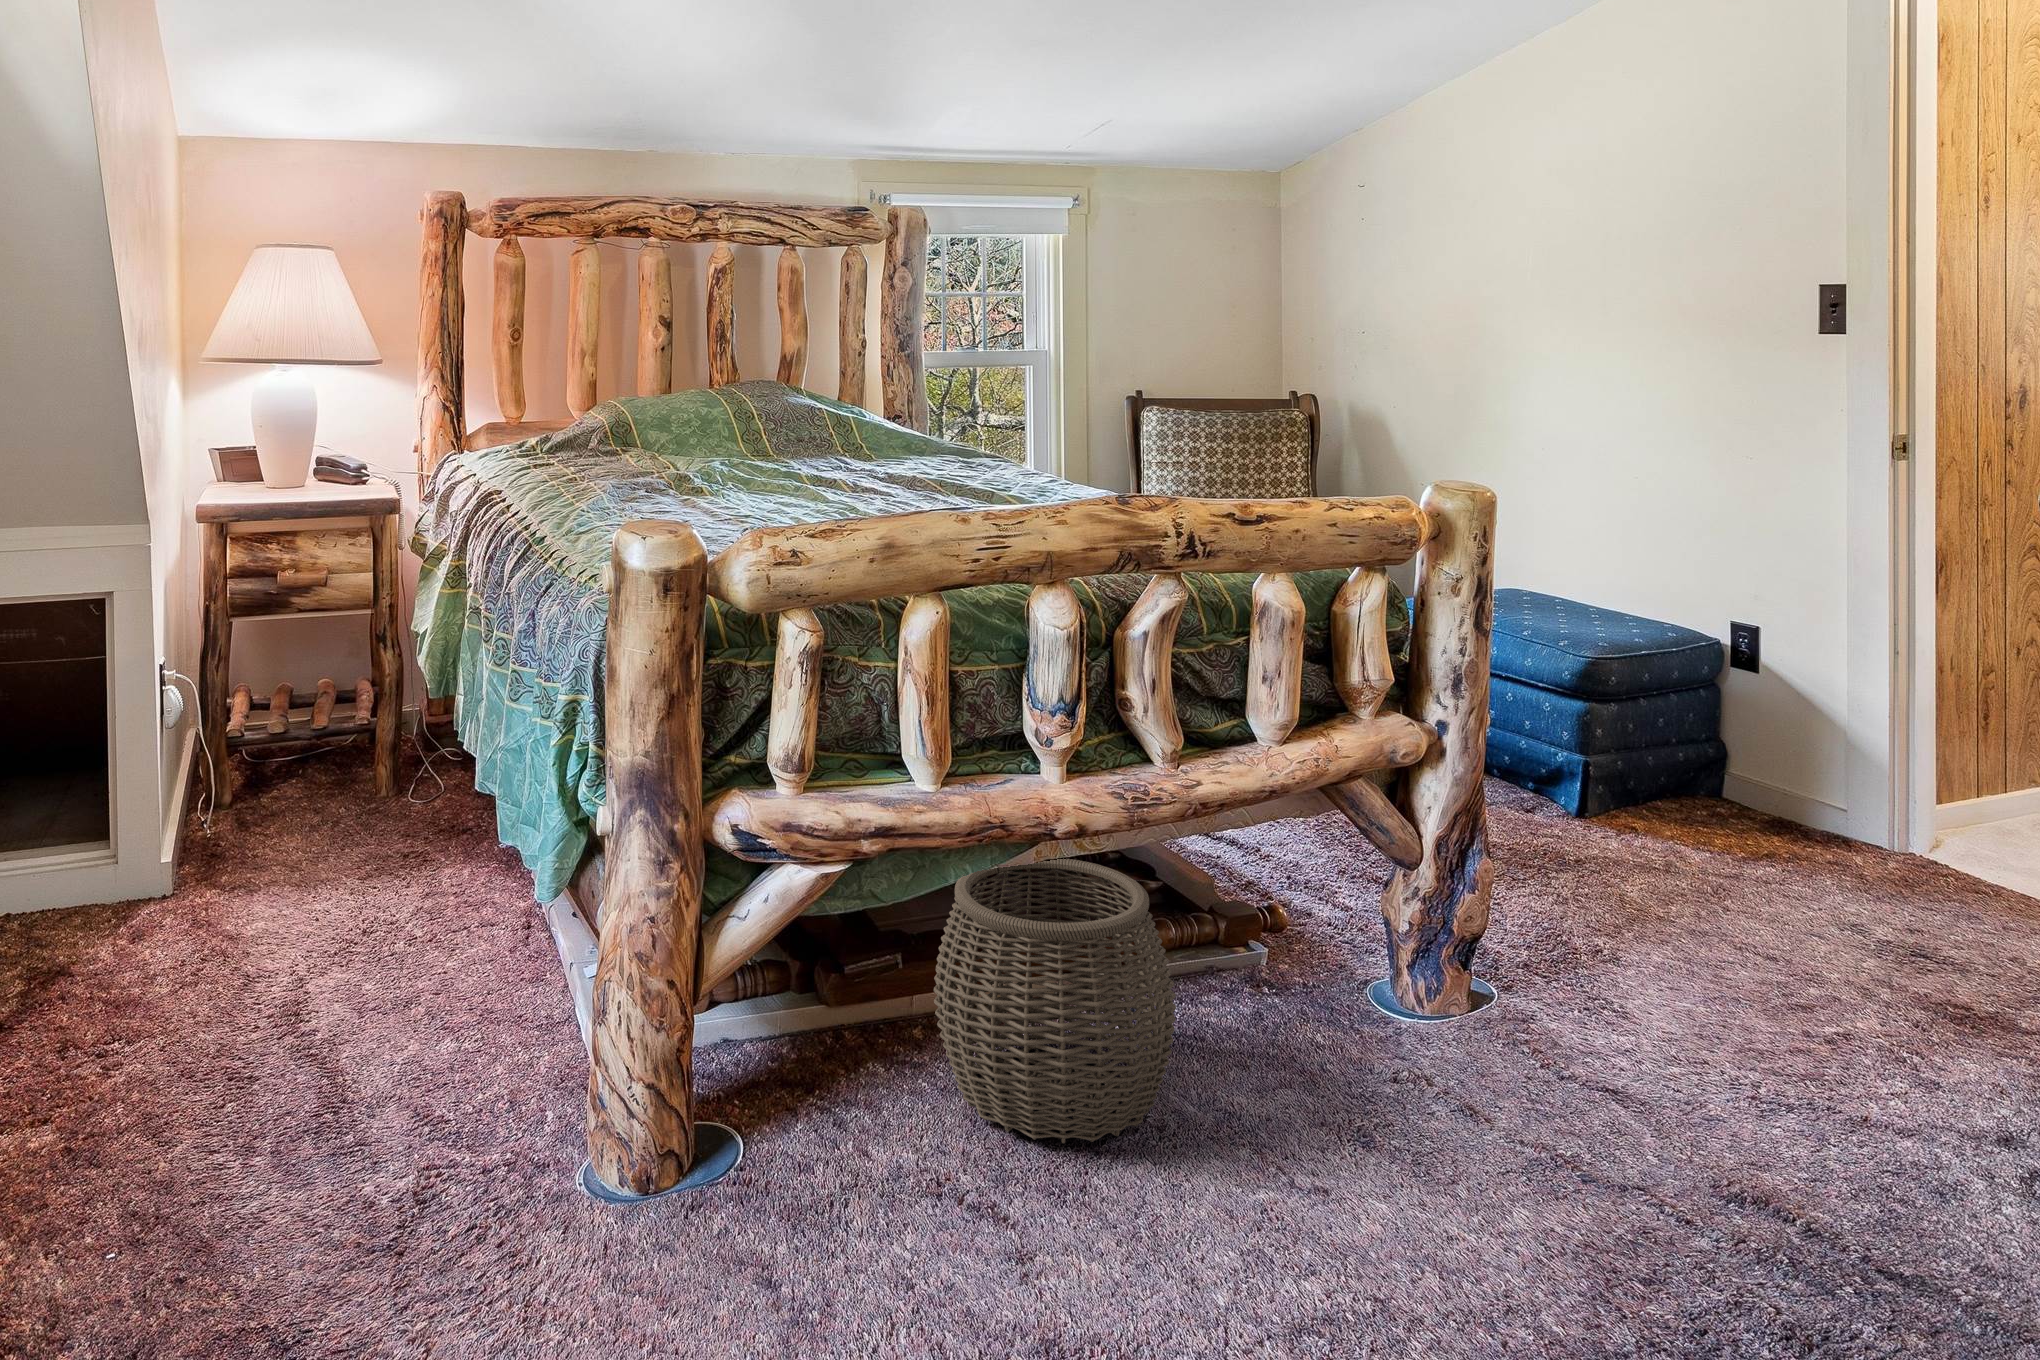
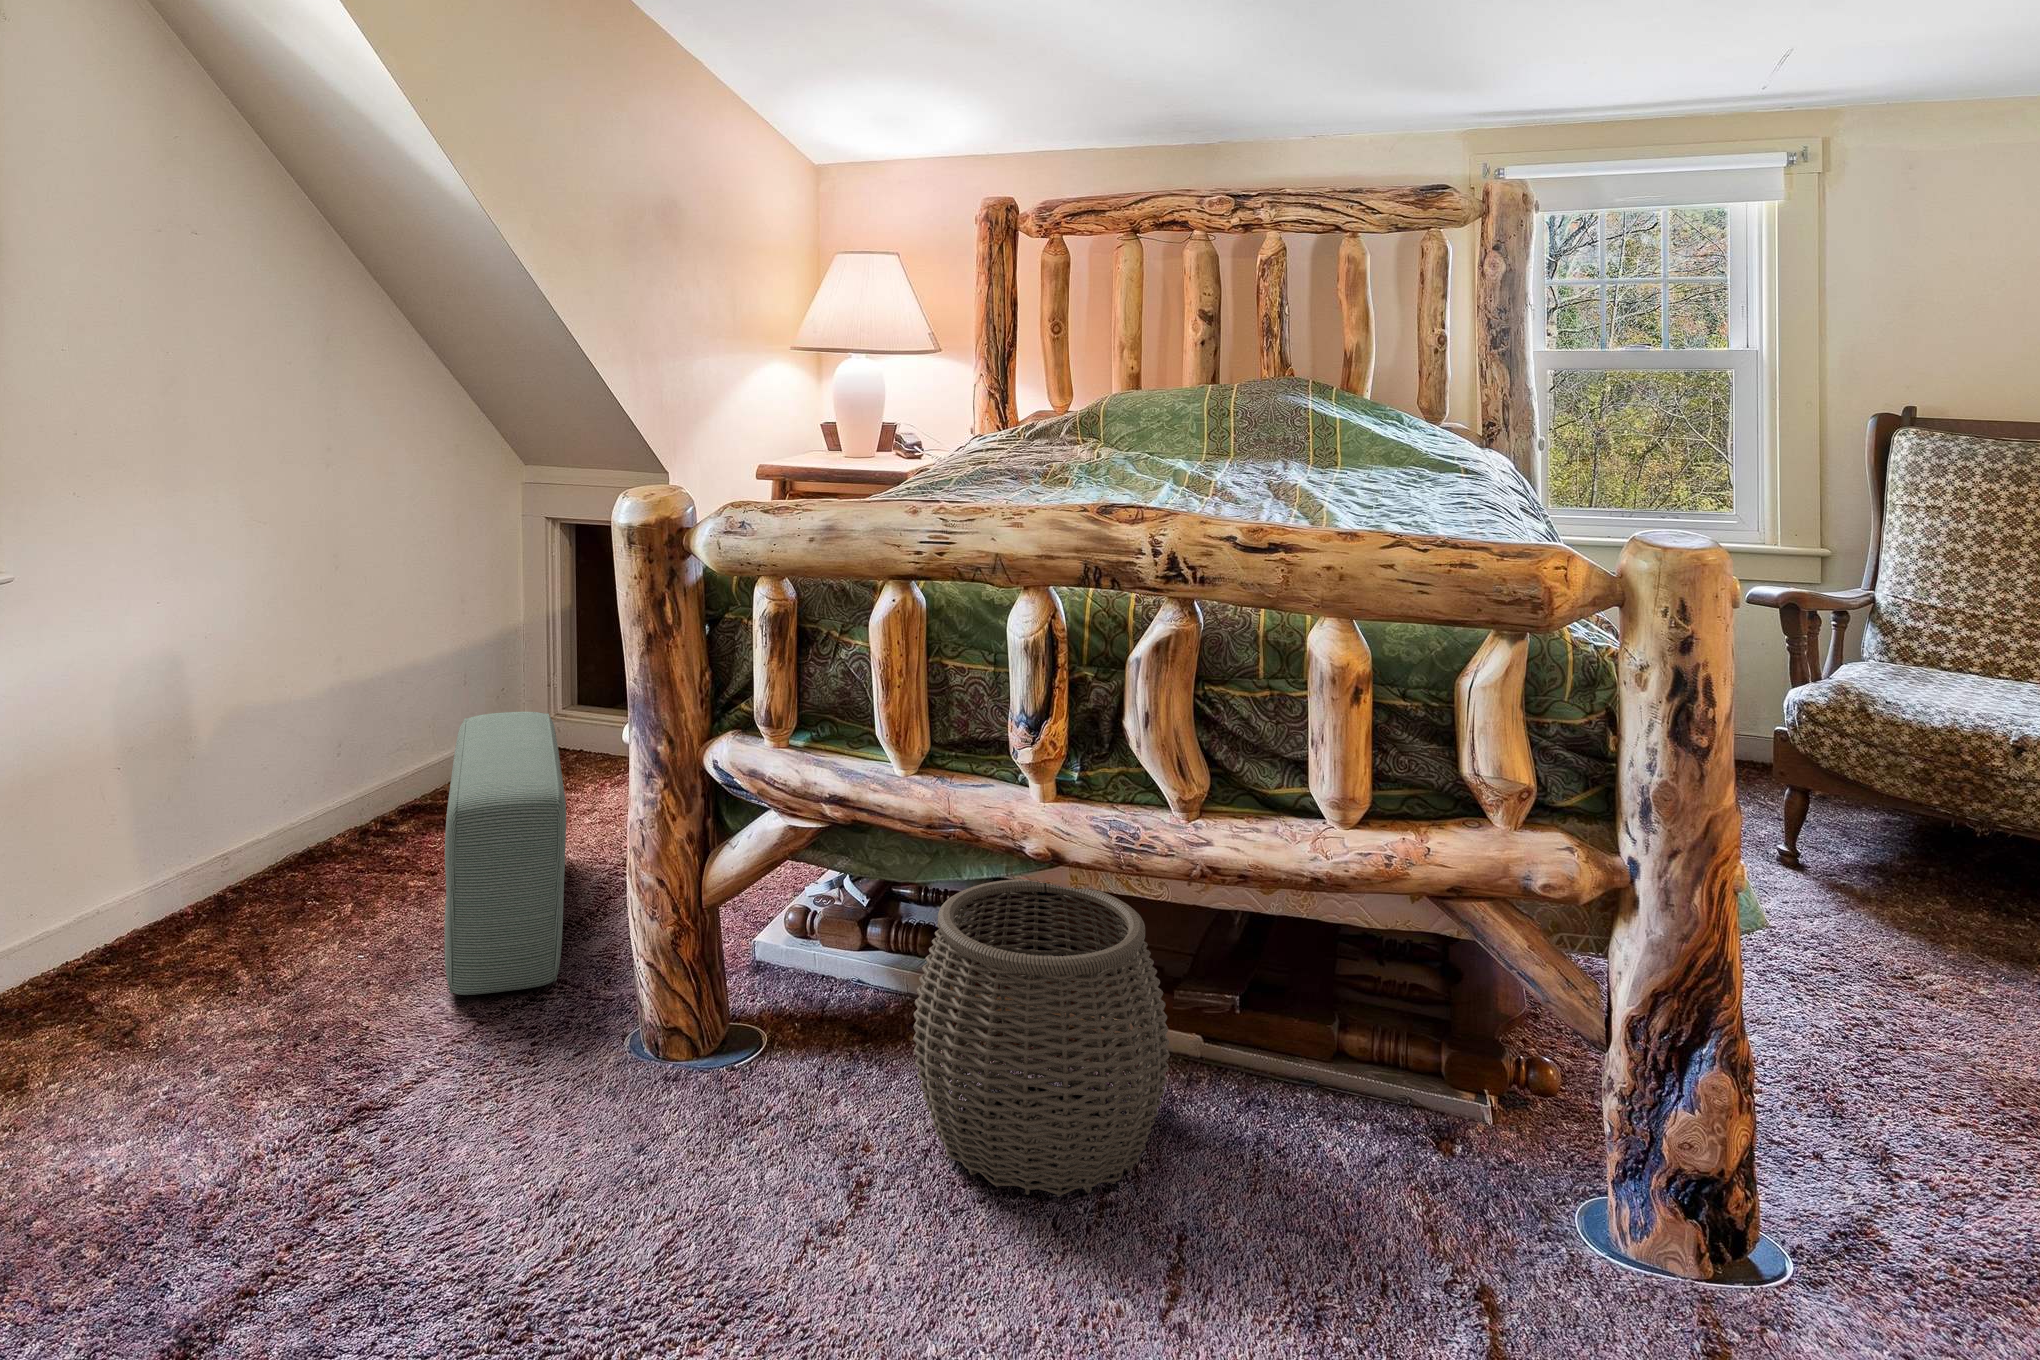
pouf: none [51,861,441,1245] -> present [445,712,566,995]

